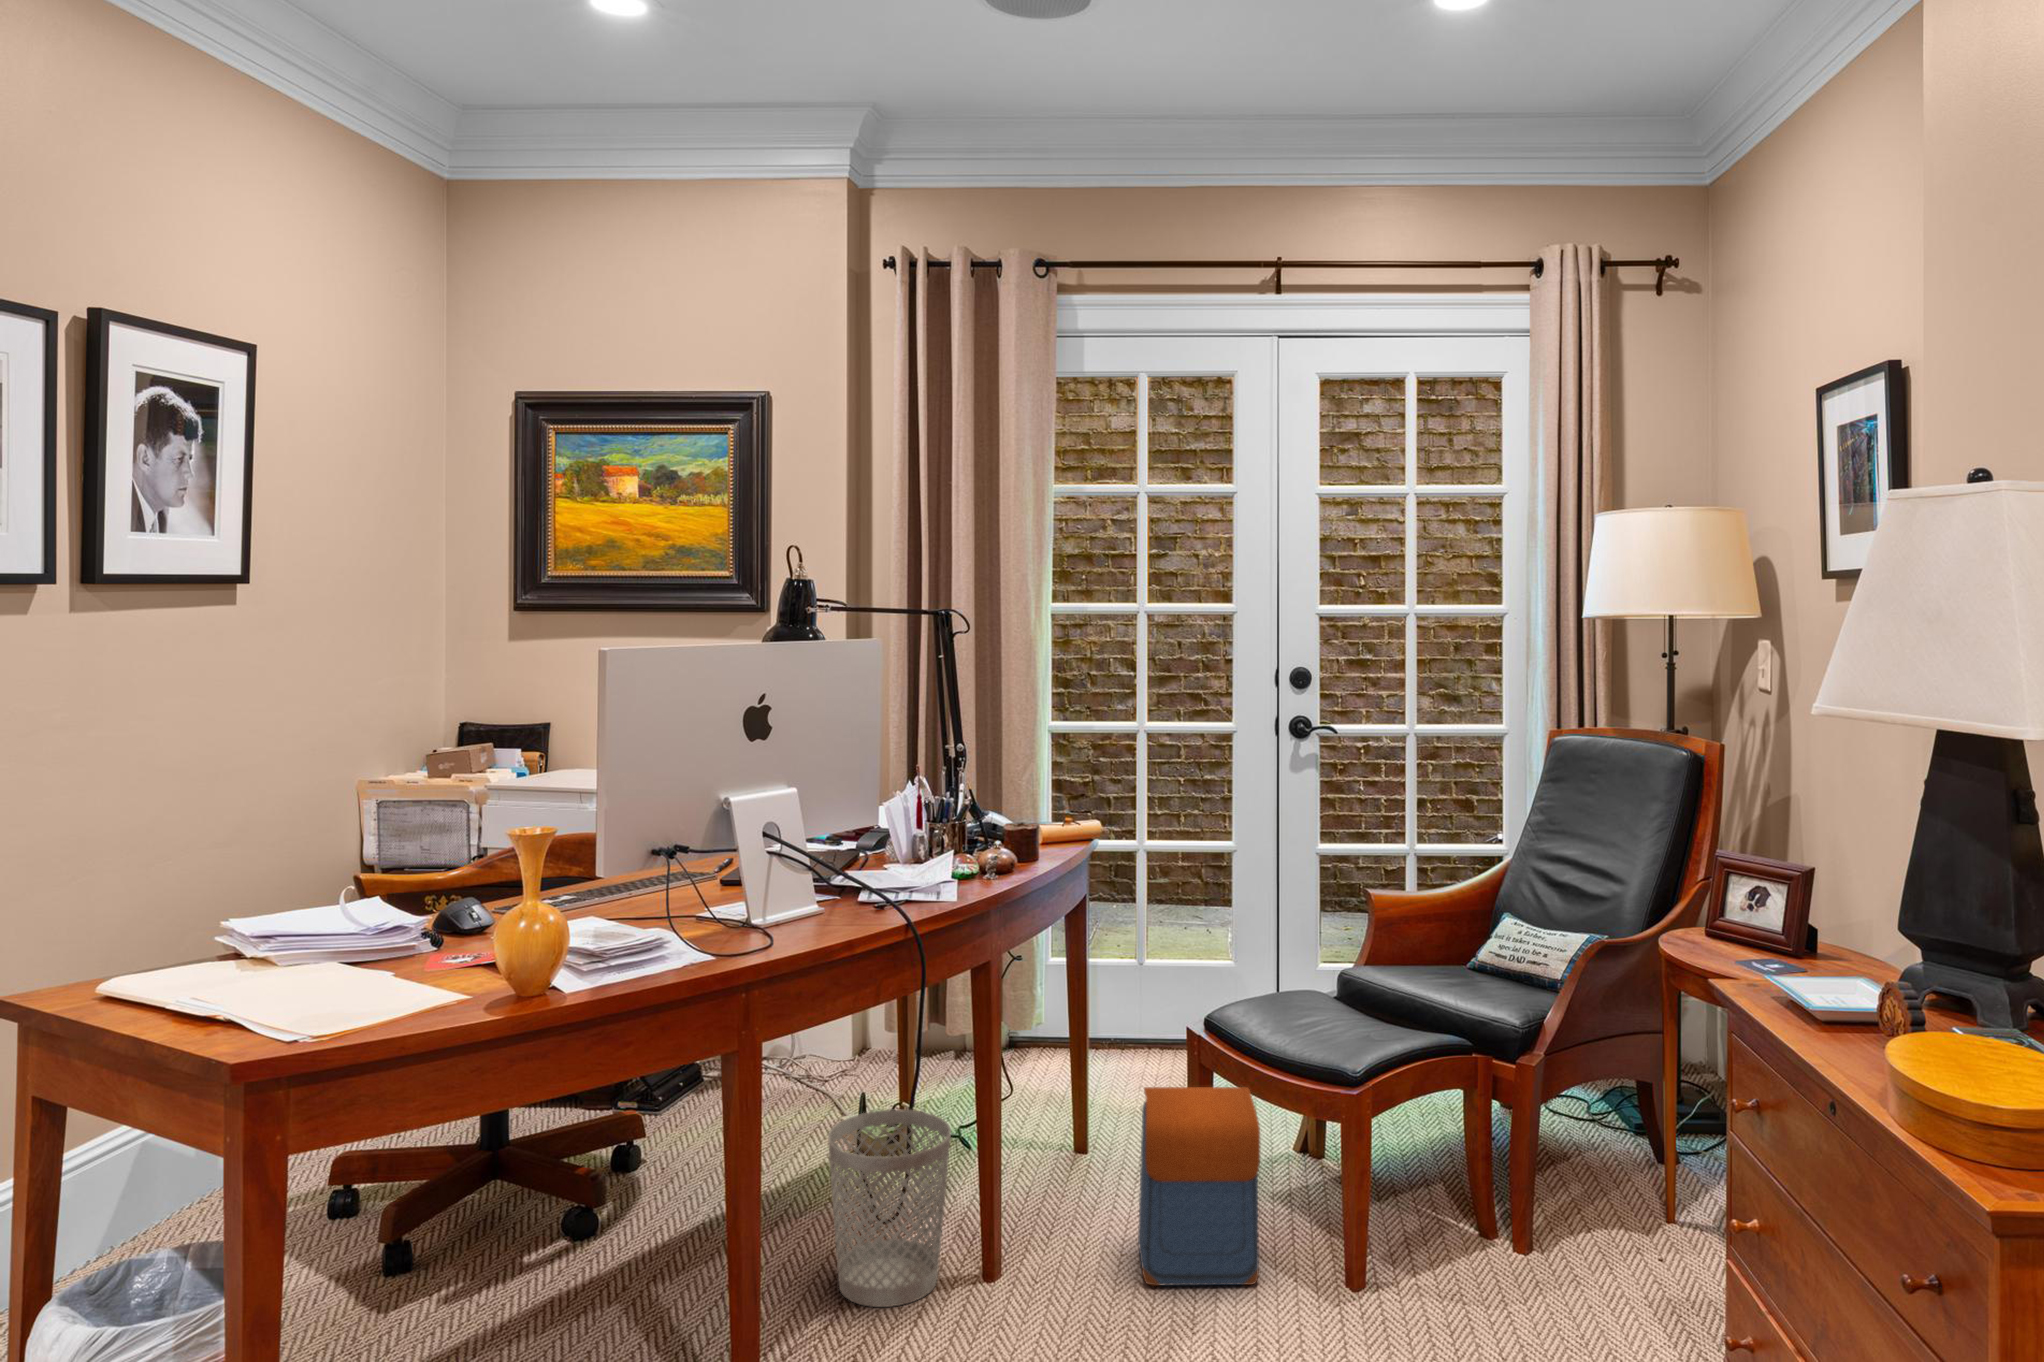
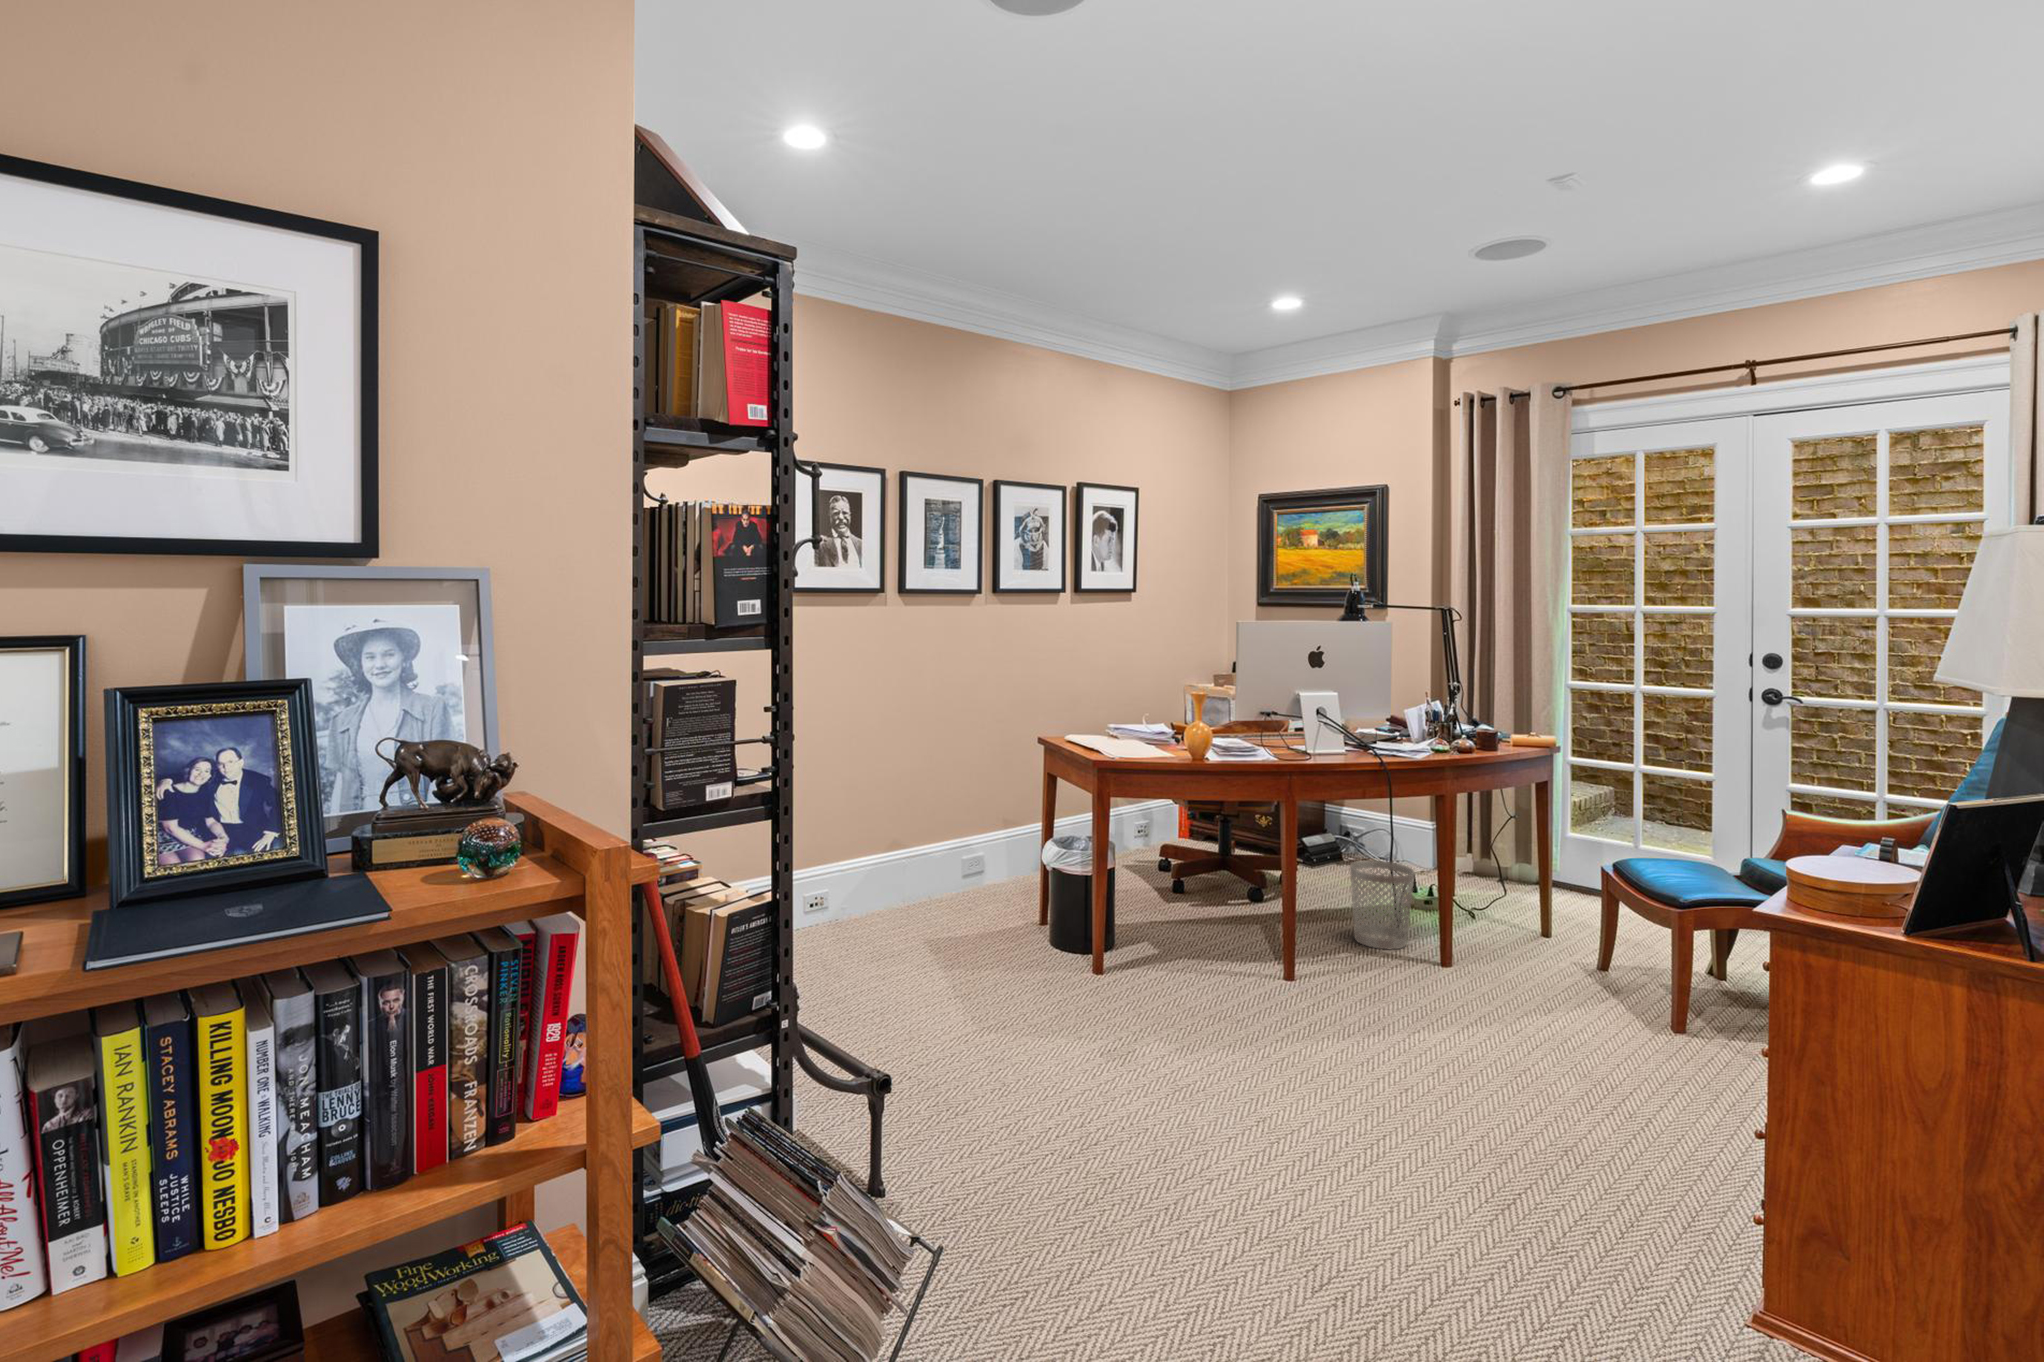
backpack: present [1138,1087,1260,1286] -> none [1515,875,1597,989]

